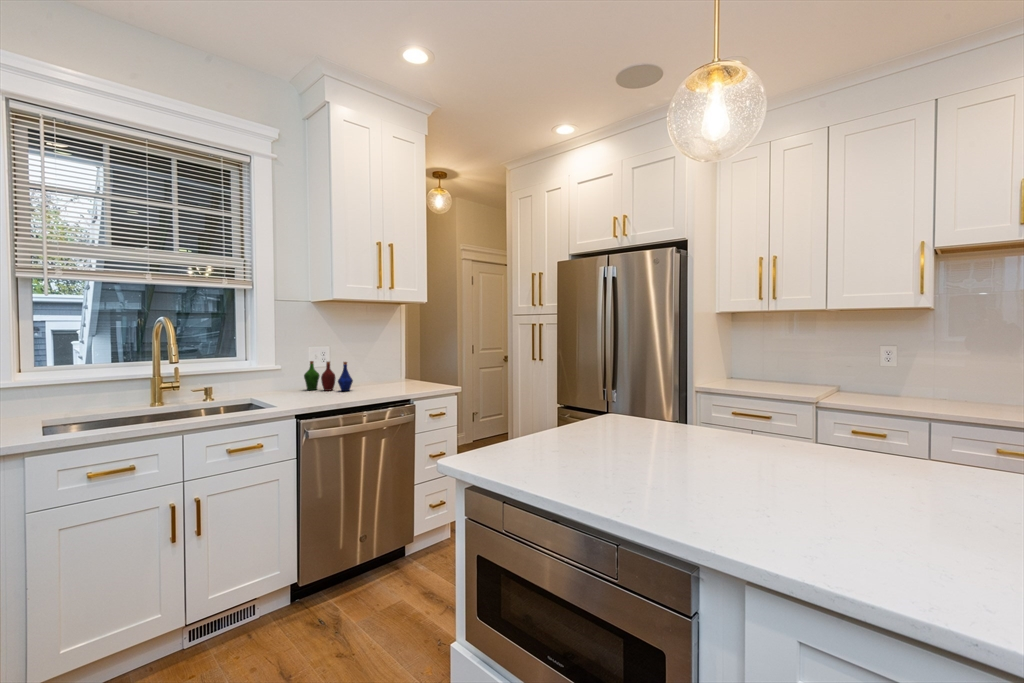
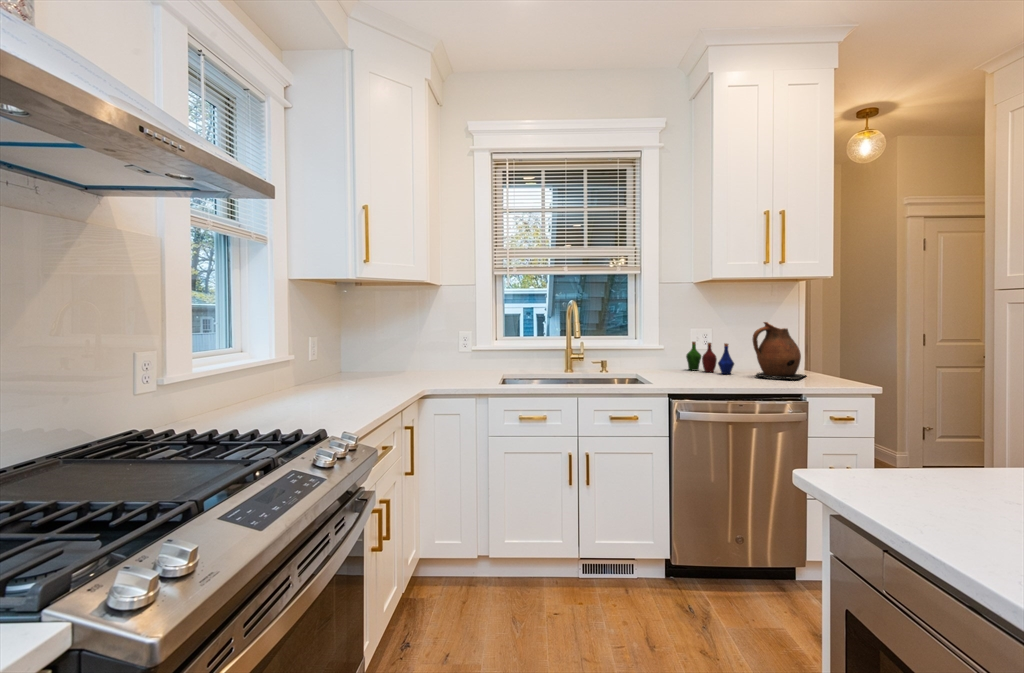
ceramic pitcher: none [370,341,413,392] -> present [752,322,807,380]

